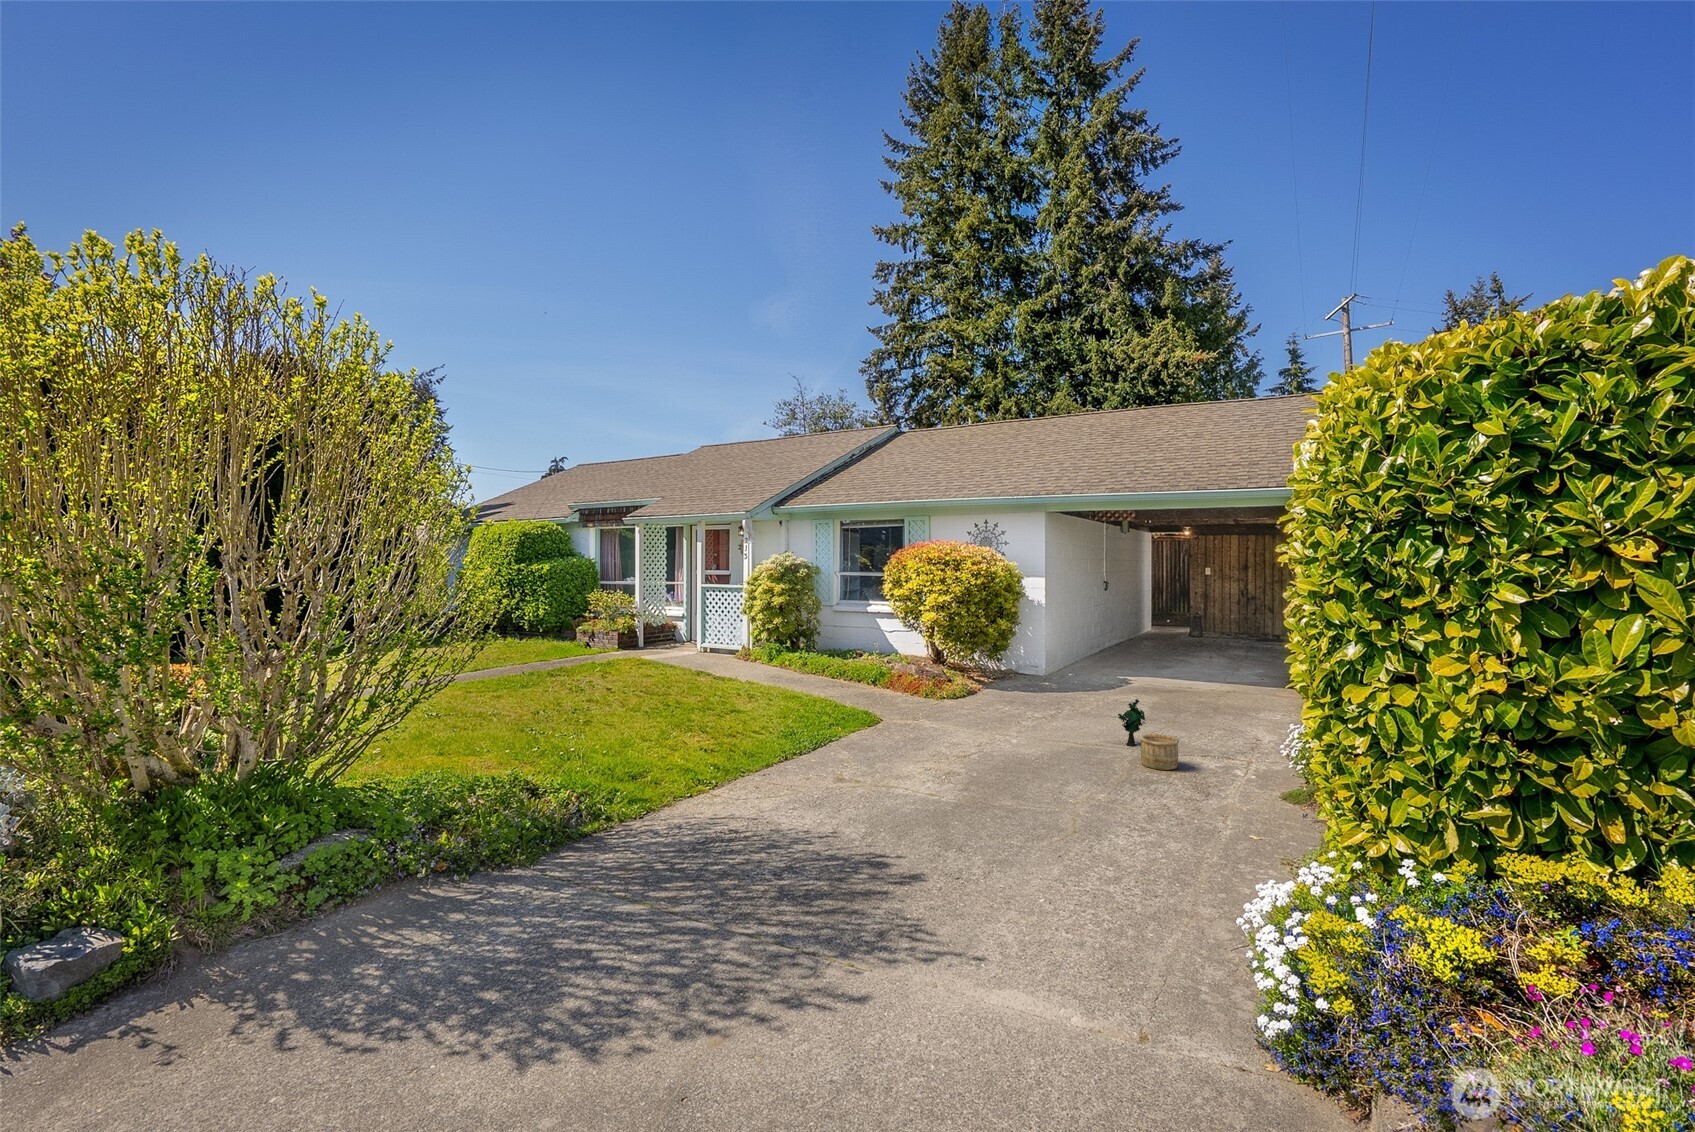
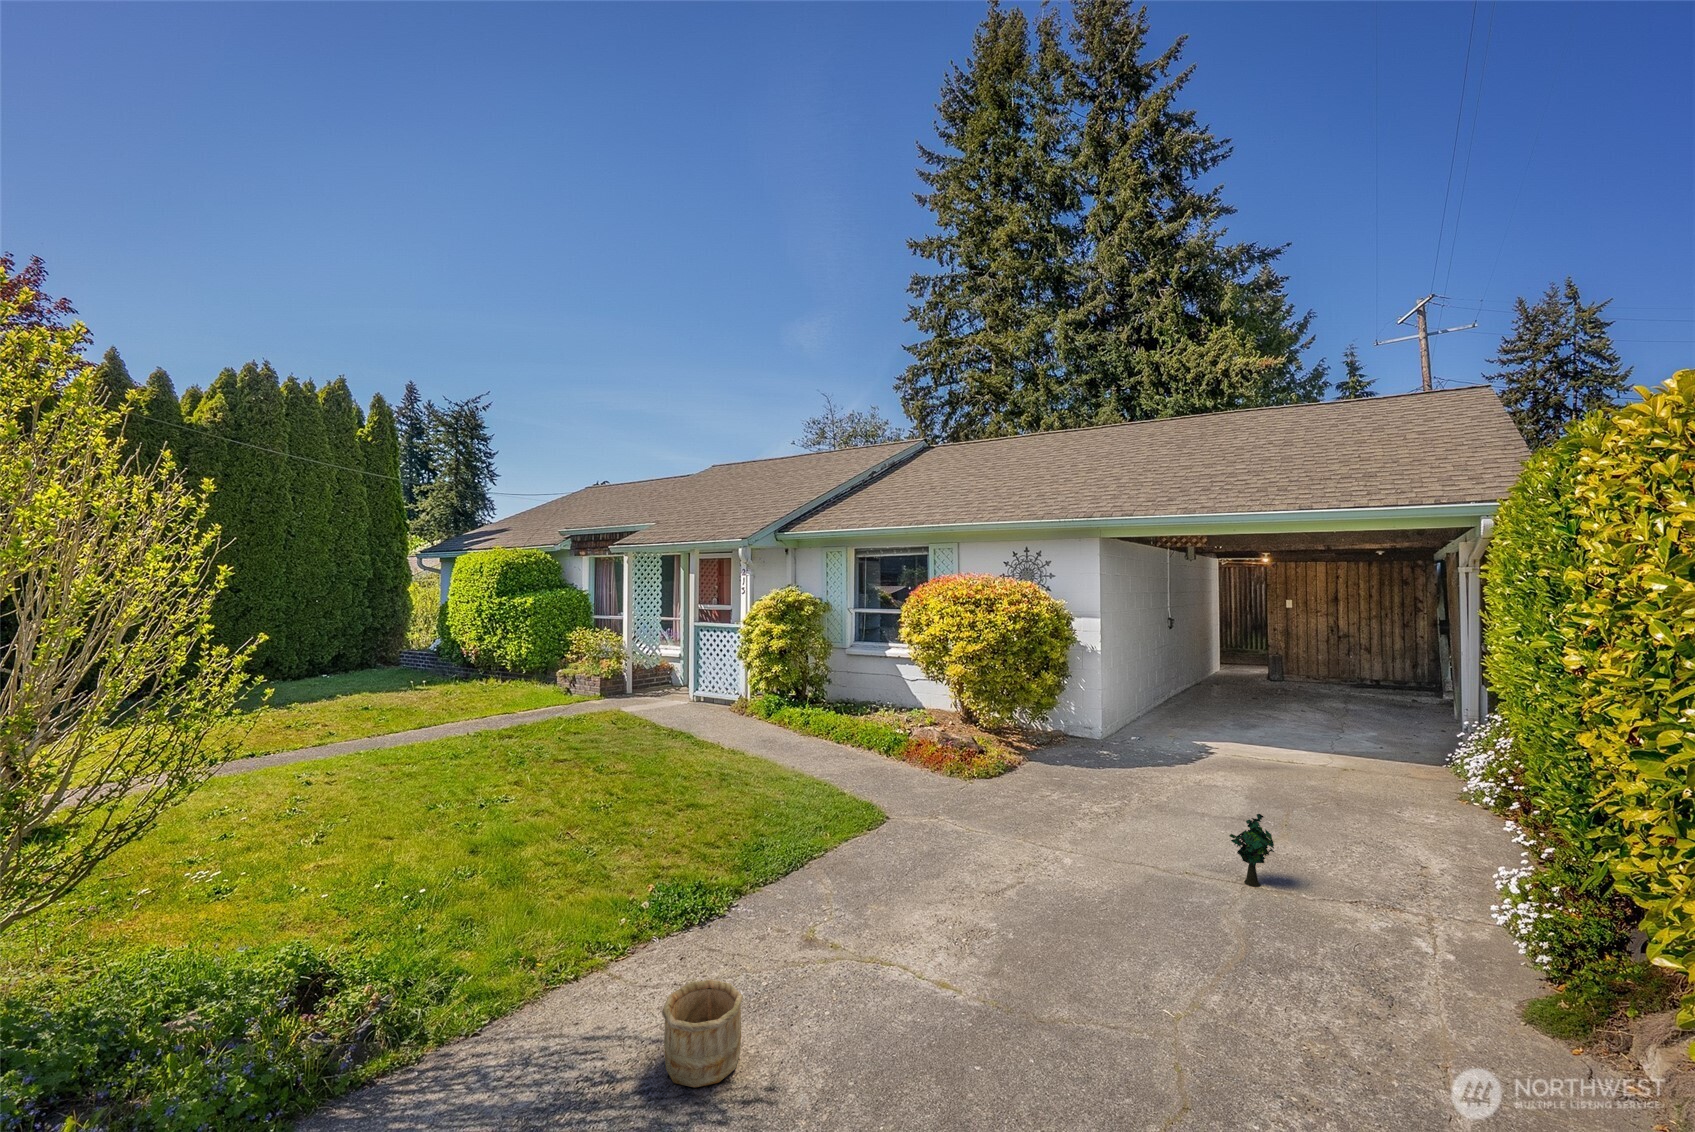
wooden bucket: present [1140,734,1179,770] -> present [662,979,743,1088]

